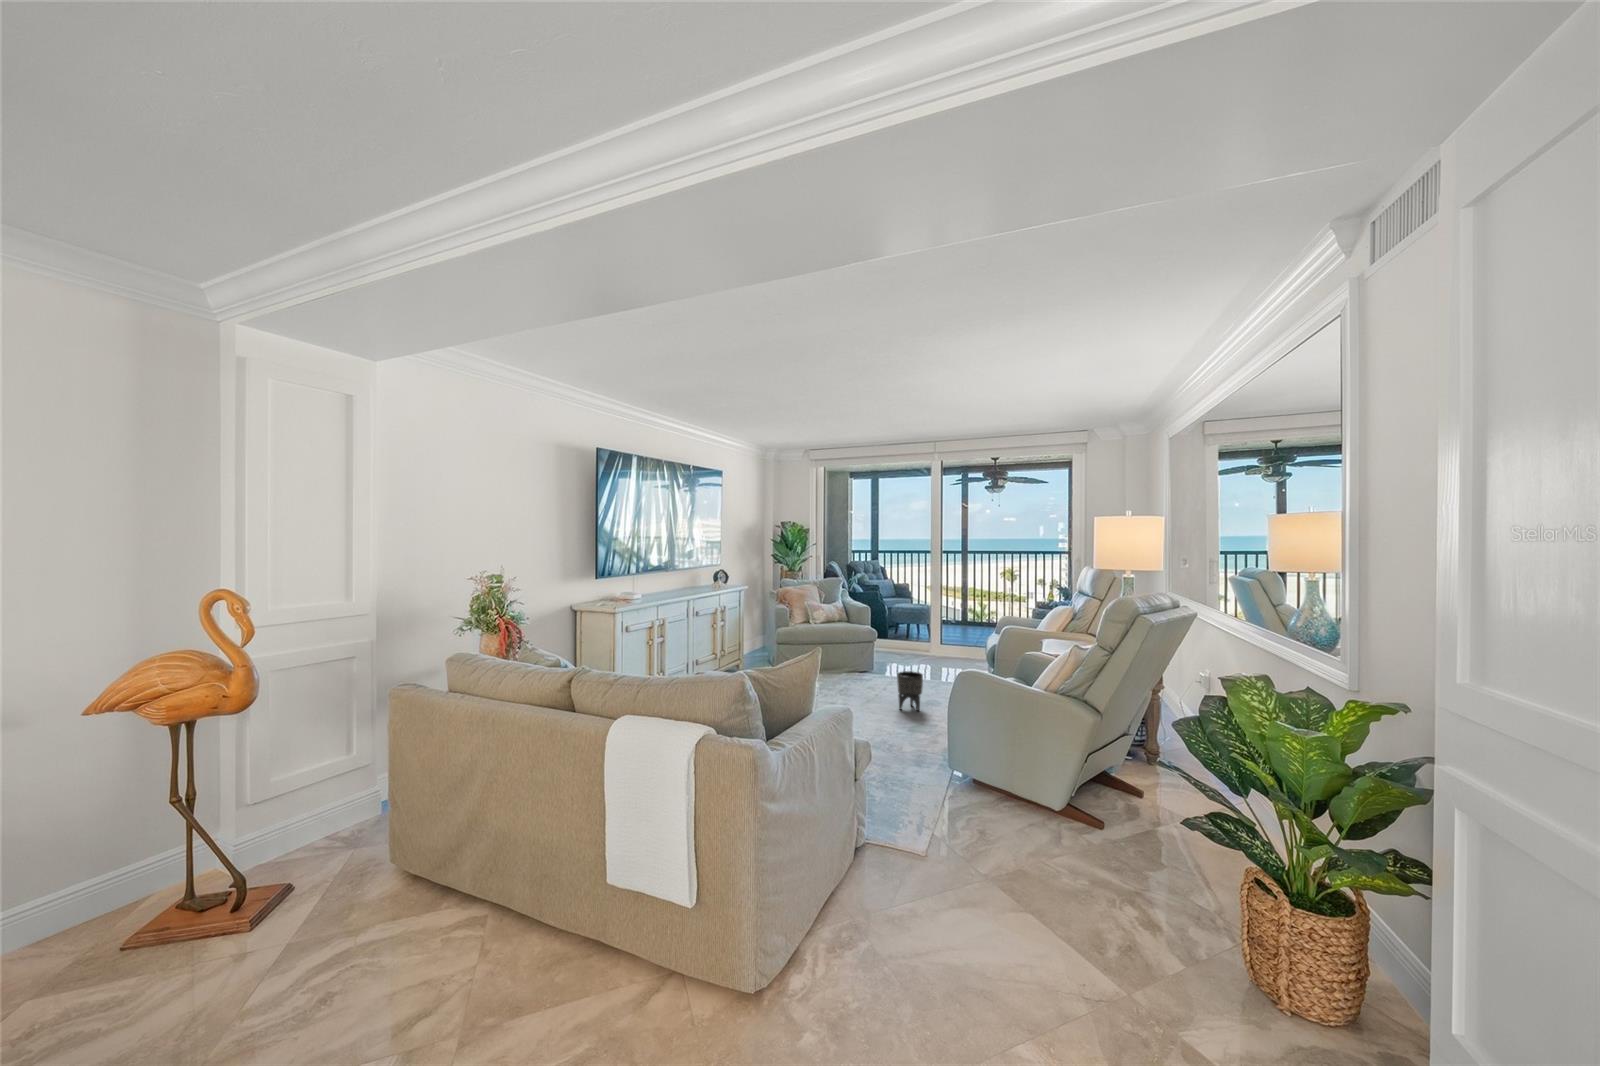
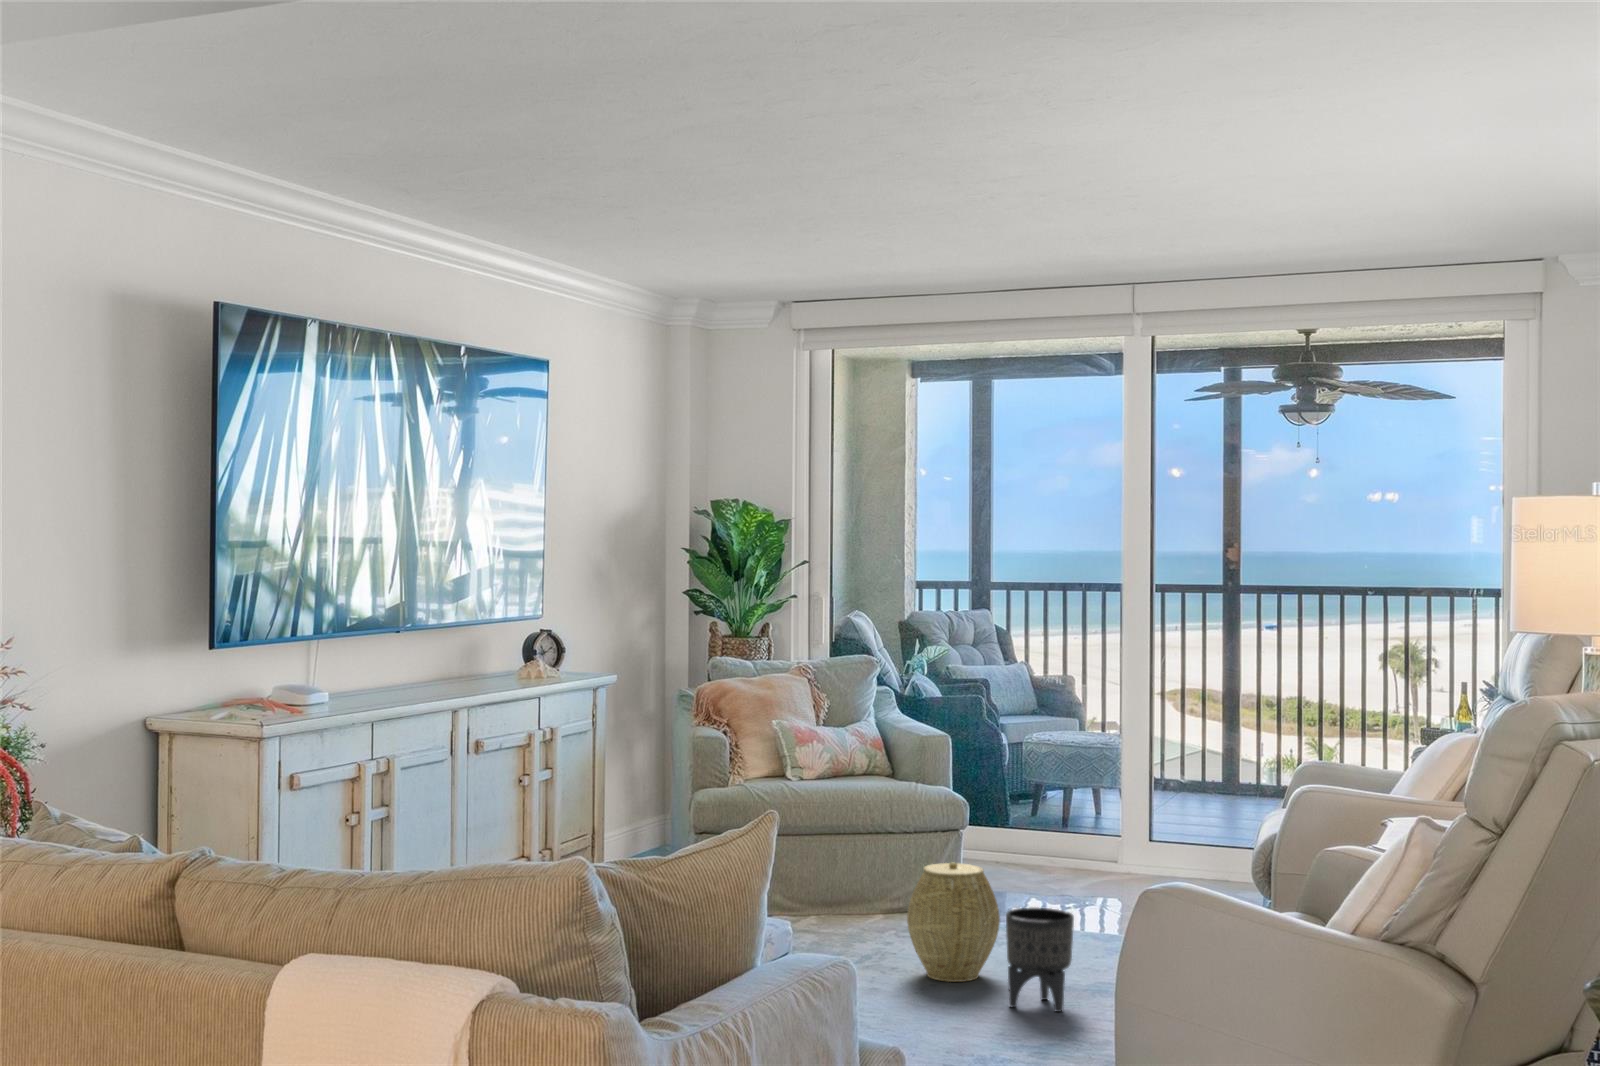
woven basket: none [859,654,893,699] -> present [907,862,1000,982]

